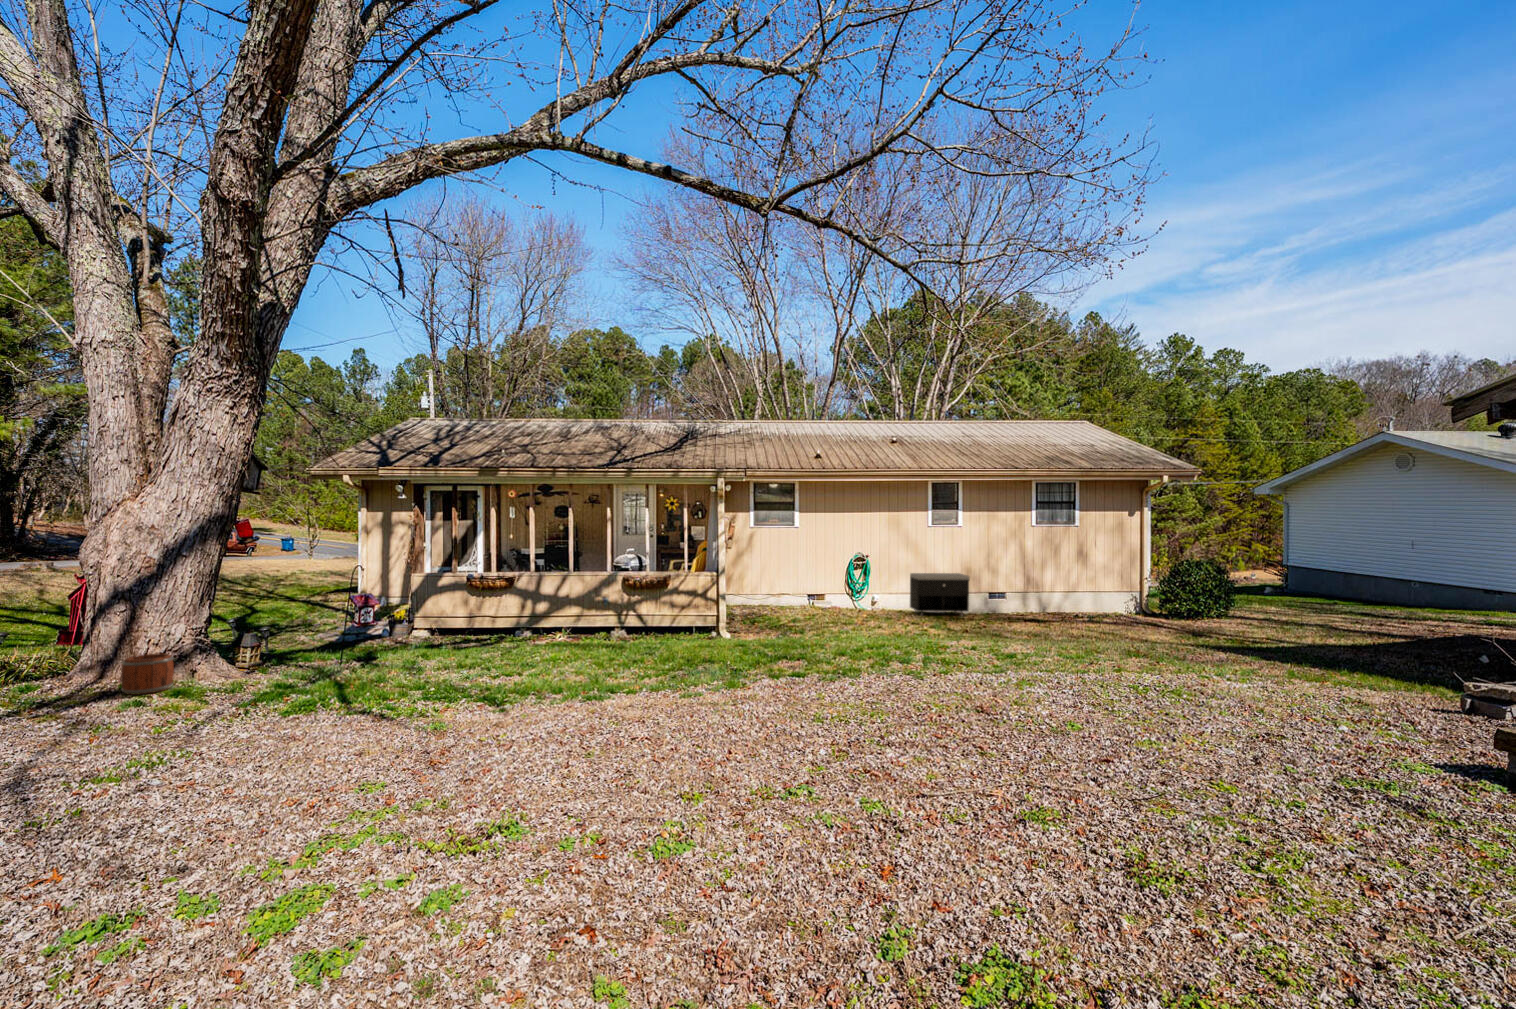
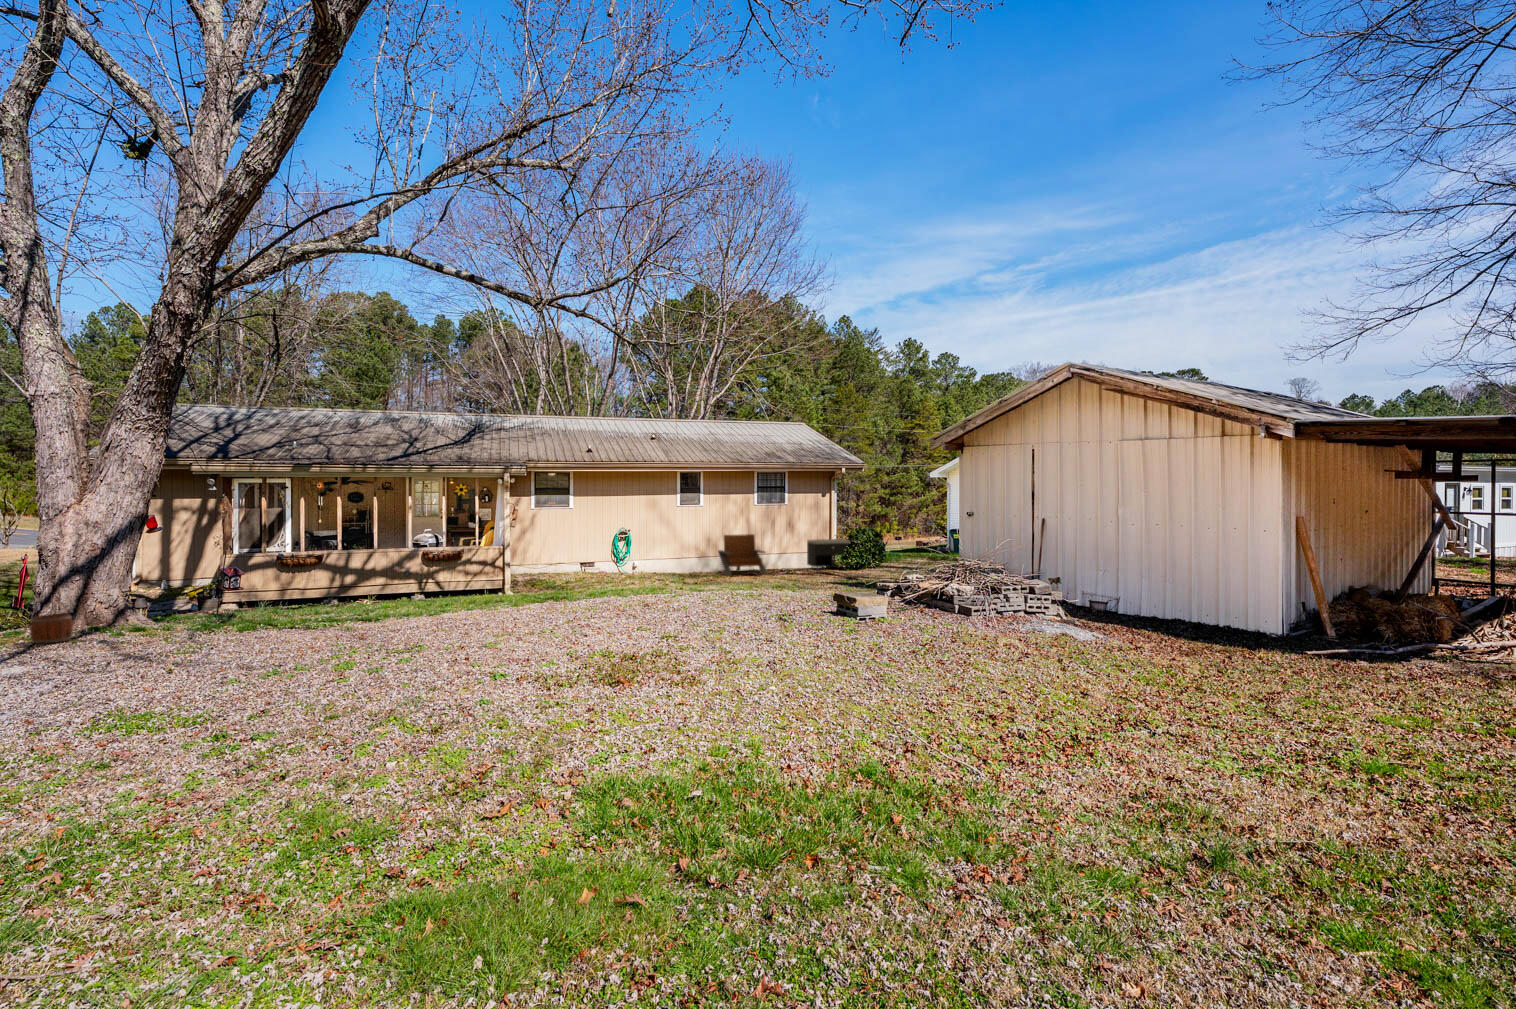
lounge chair: none [981,565,1053,619] -> present [718,534,767,575]
storage bench: present [910,573,970,615] -> present [807,539,850,568]

